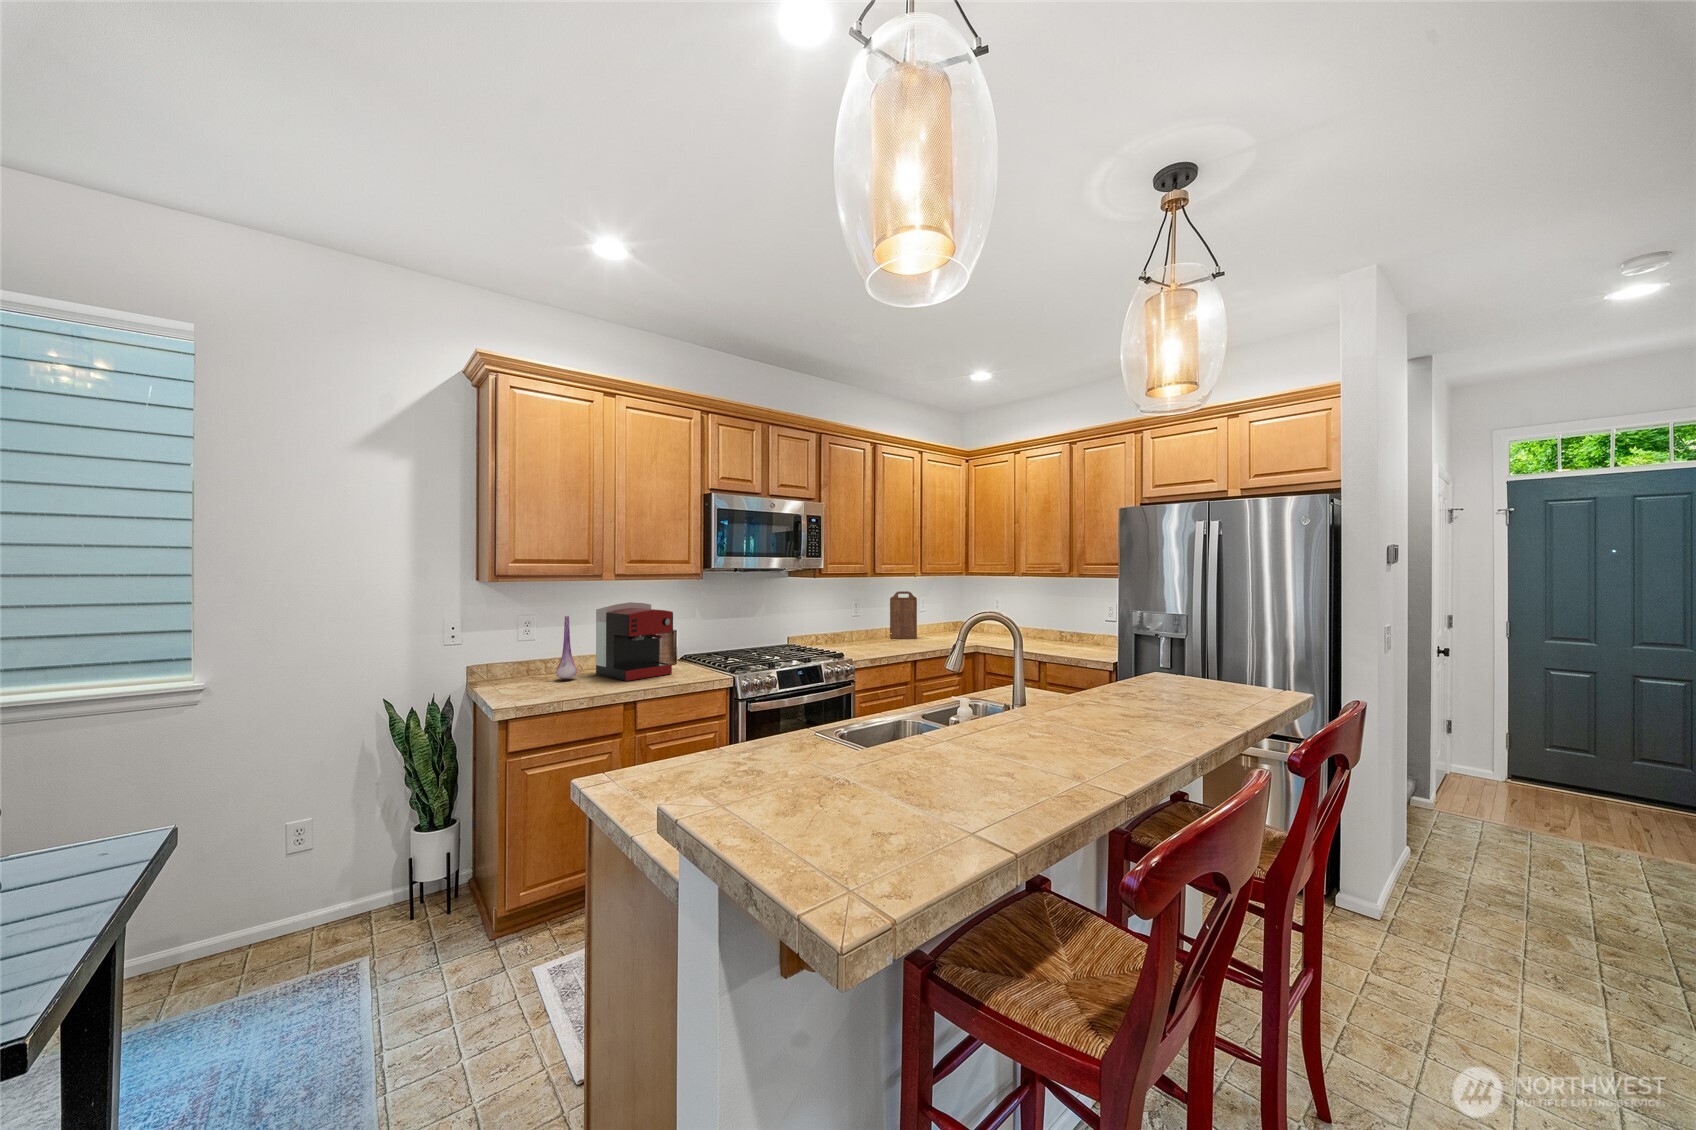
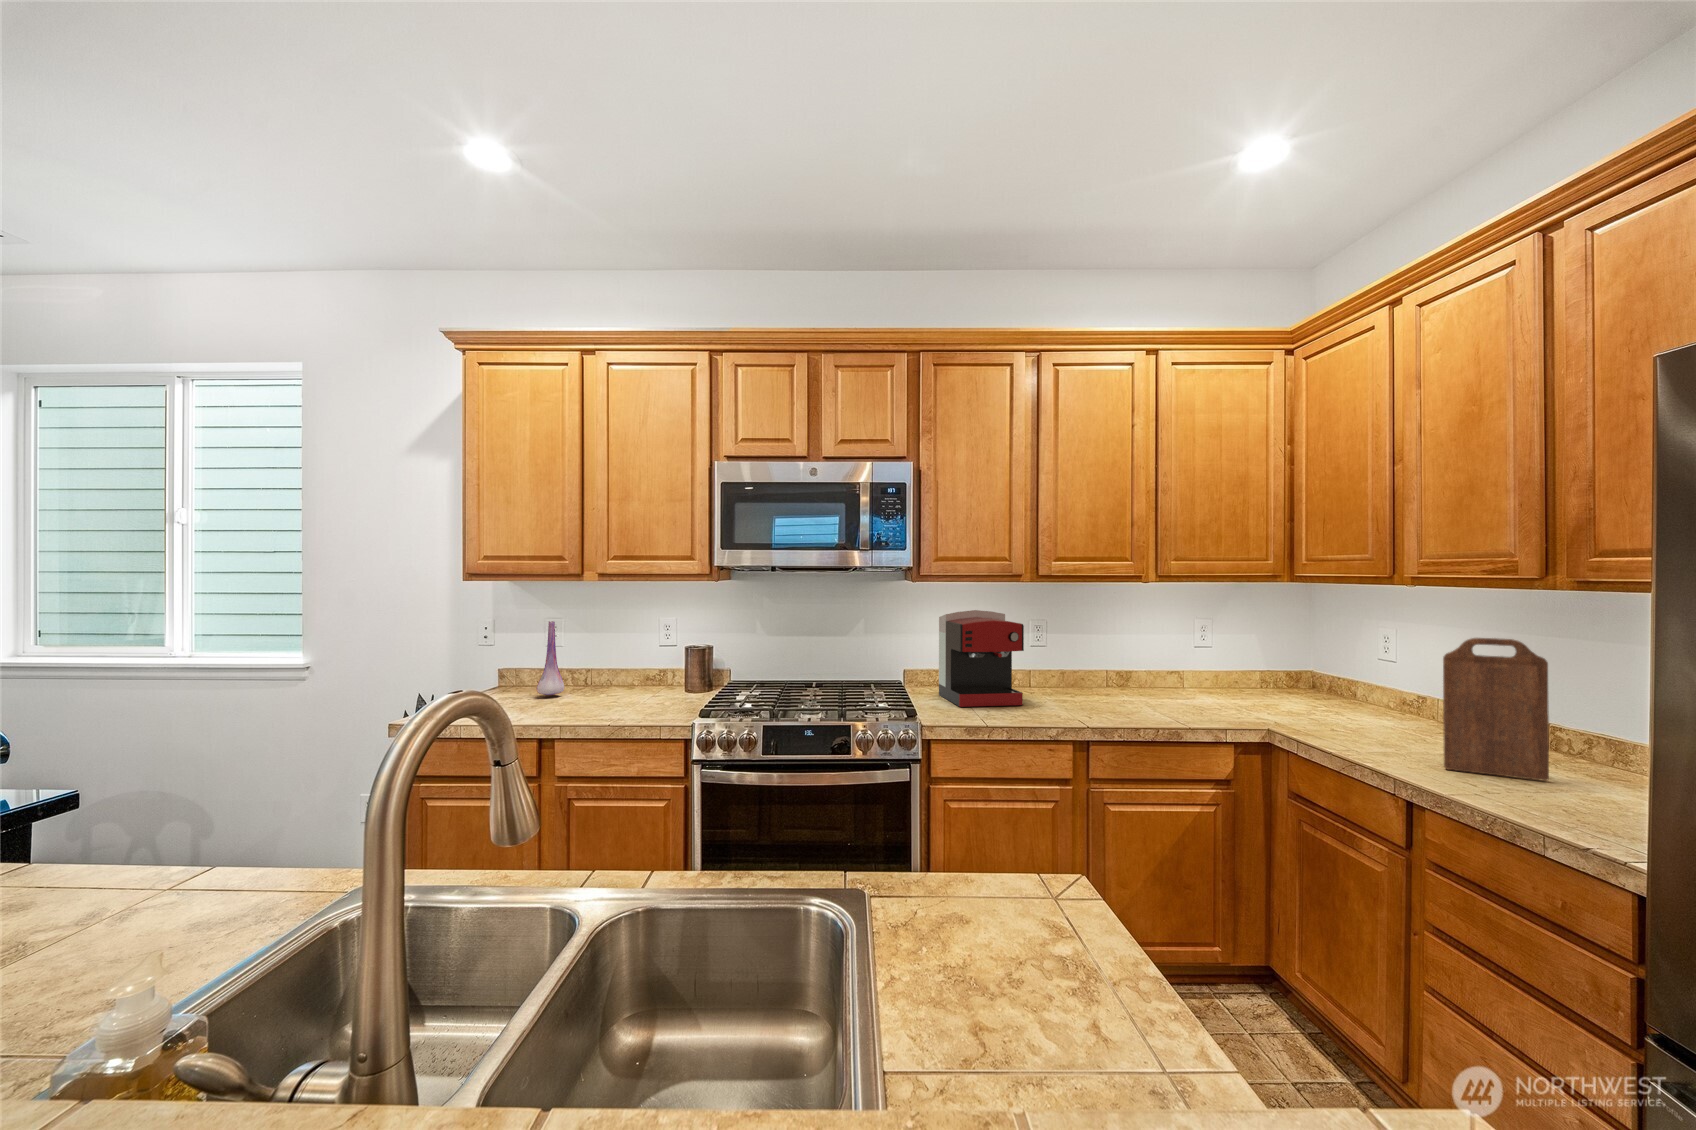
cutting board: present [890,591,917,639] -> present [1443,638,1549,781]
coffee maker: present [596,602,673,681] -> present [939,610,1024,707]

